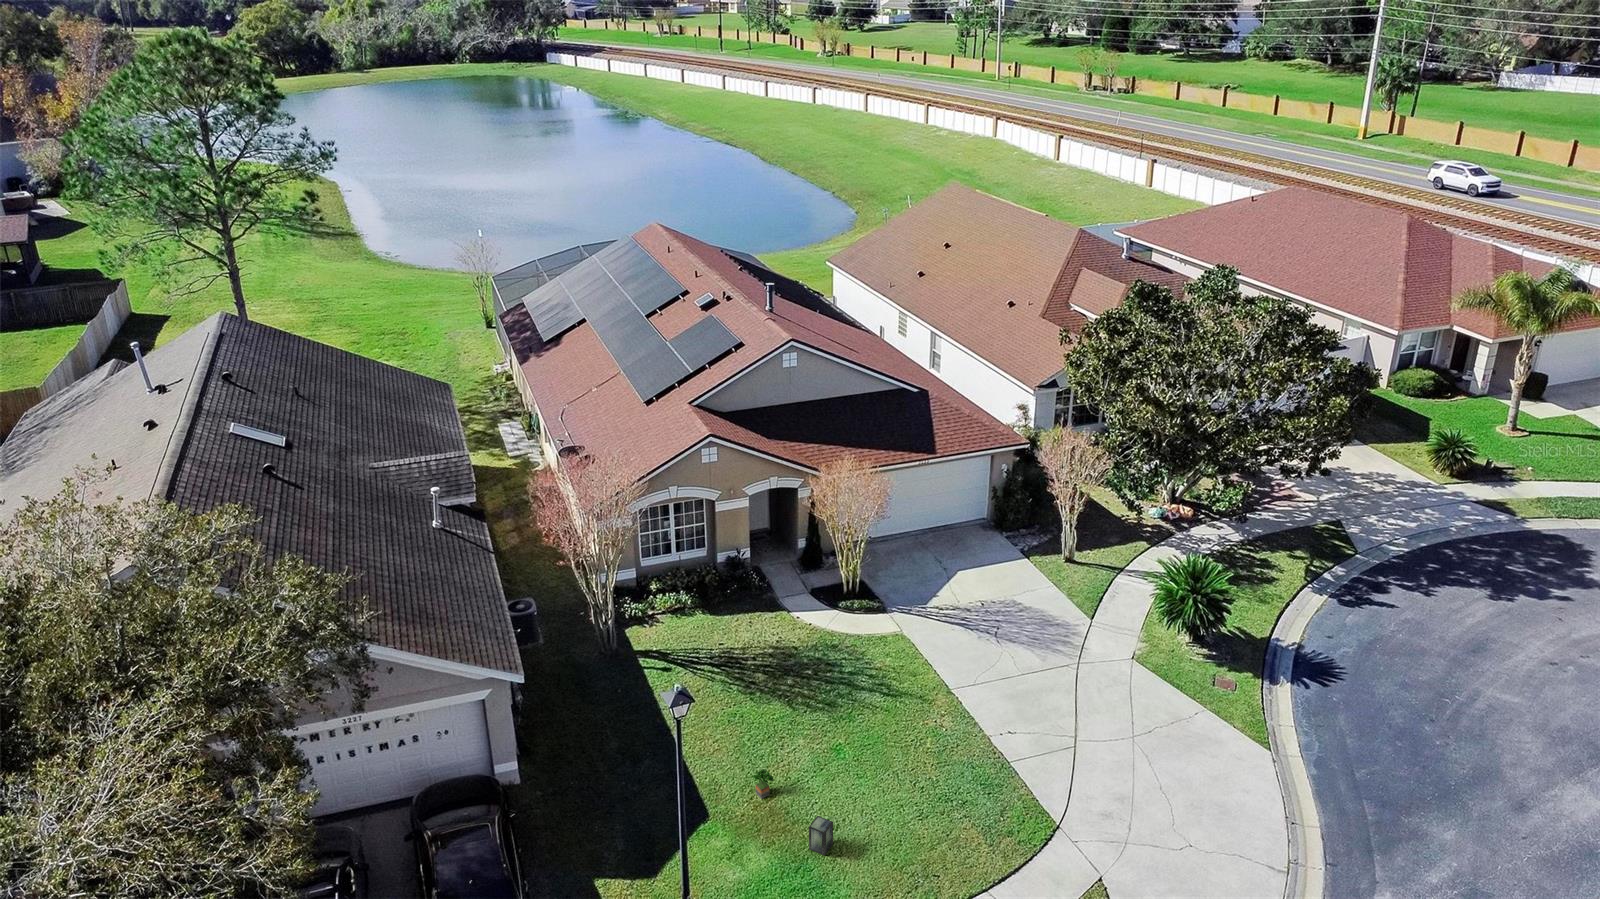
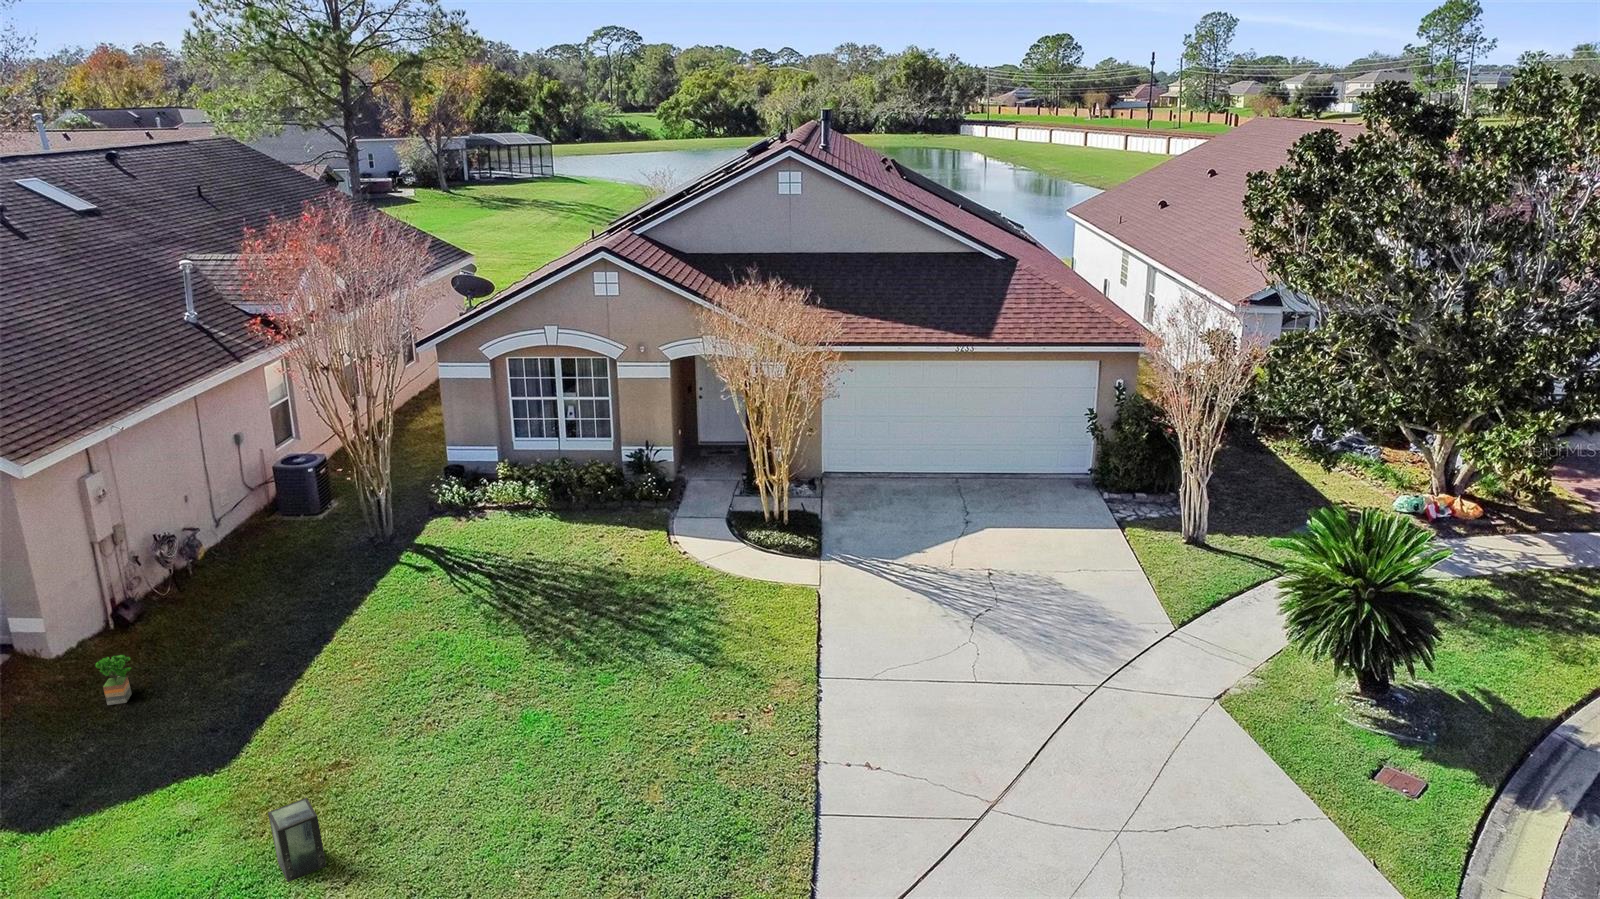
potted tree: present [753,769,774,799] -> present [95,655,132,705]

